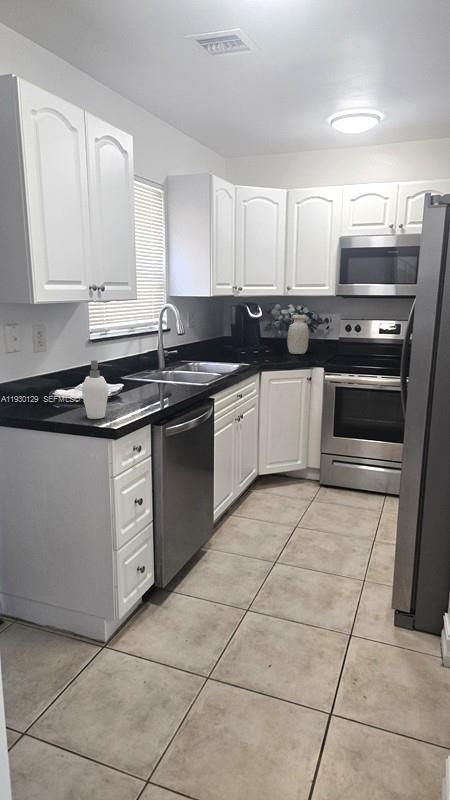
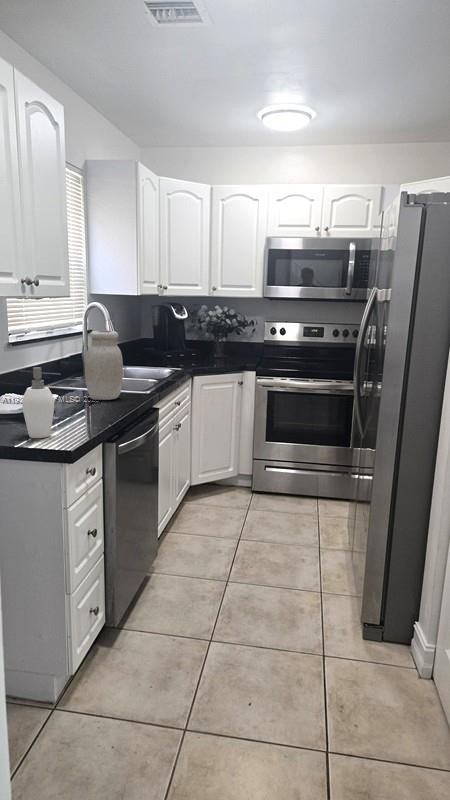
jar: present [287,315,309,354] -> present [85,330,123,400]

